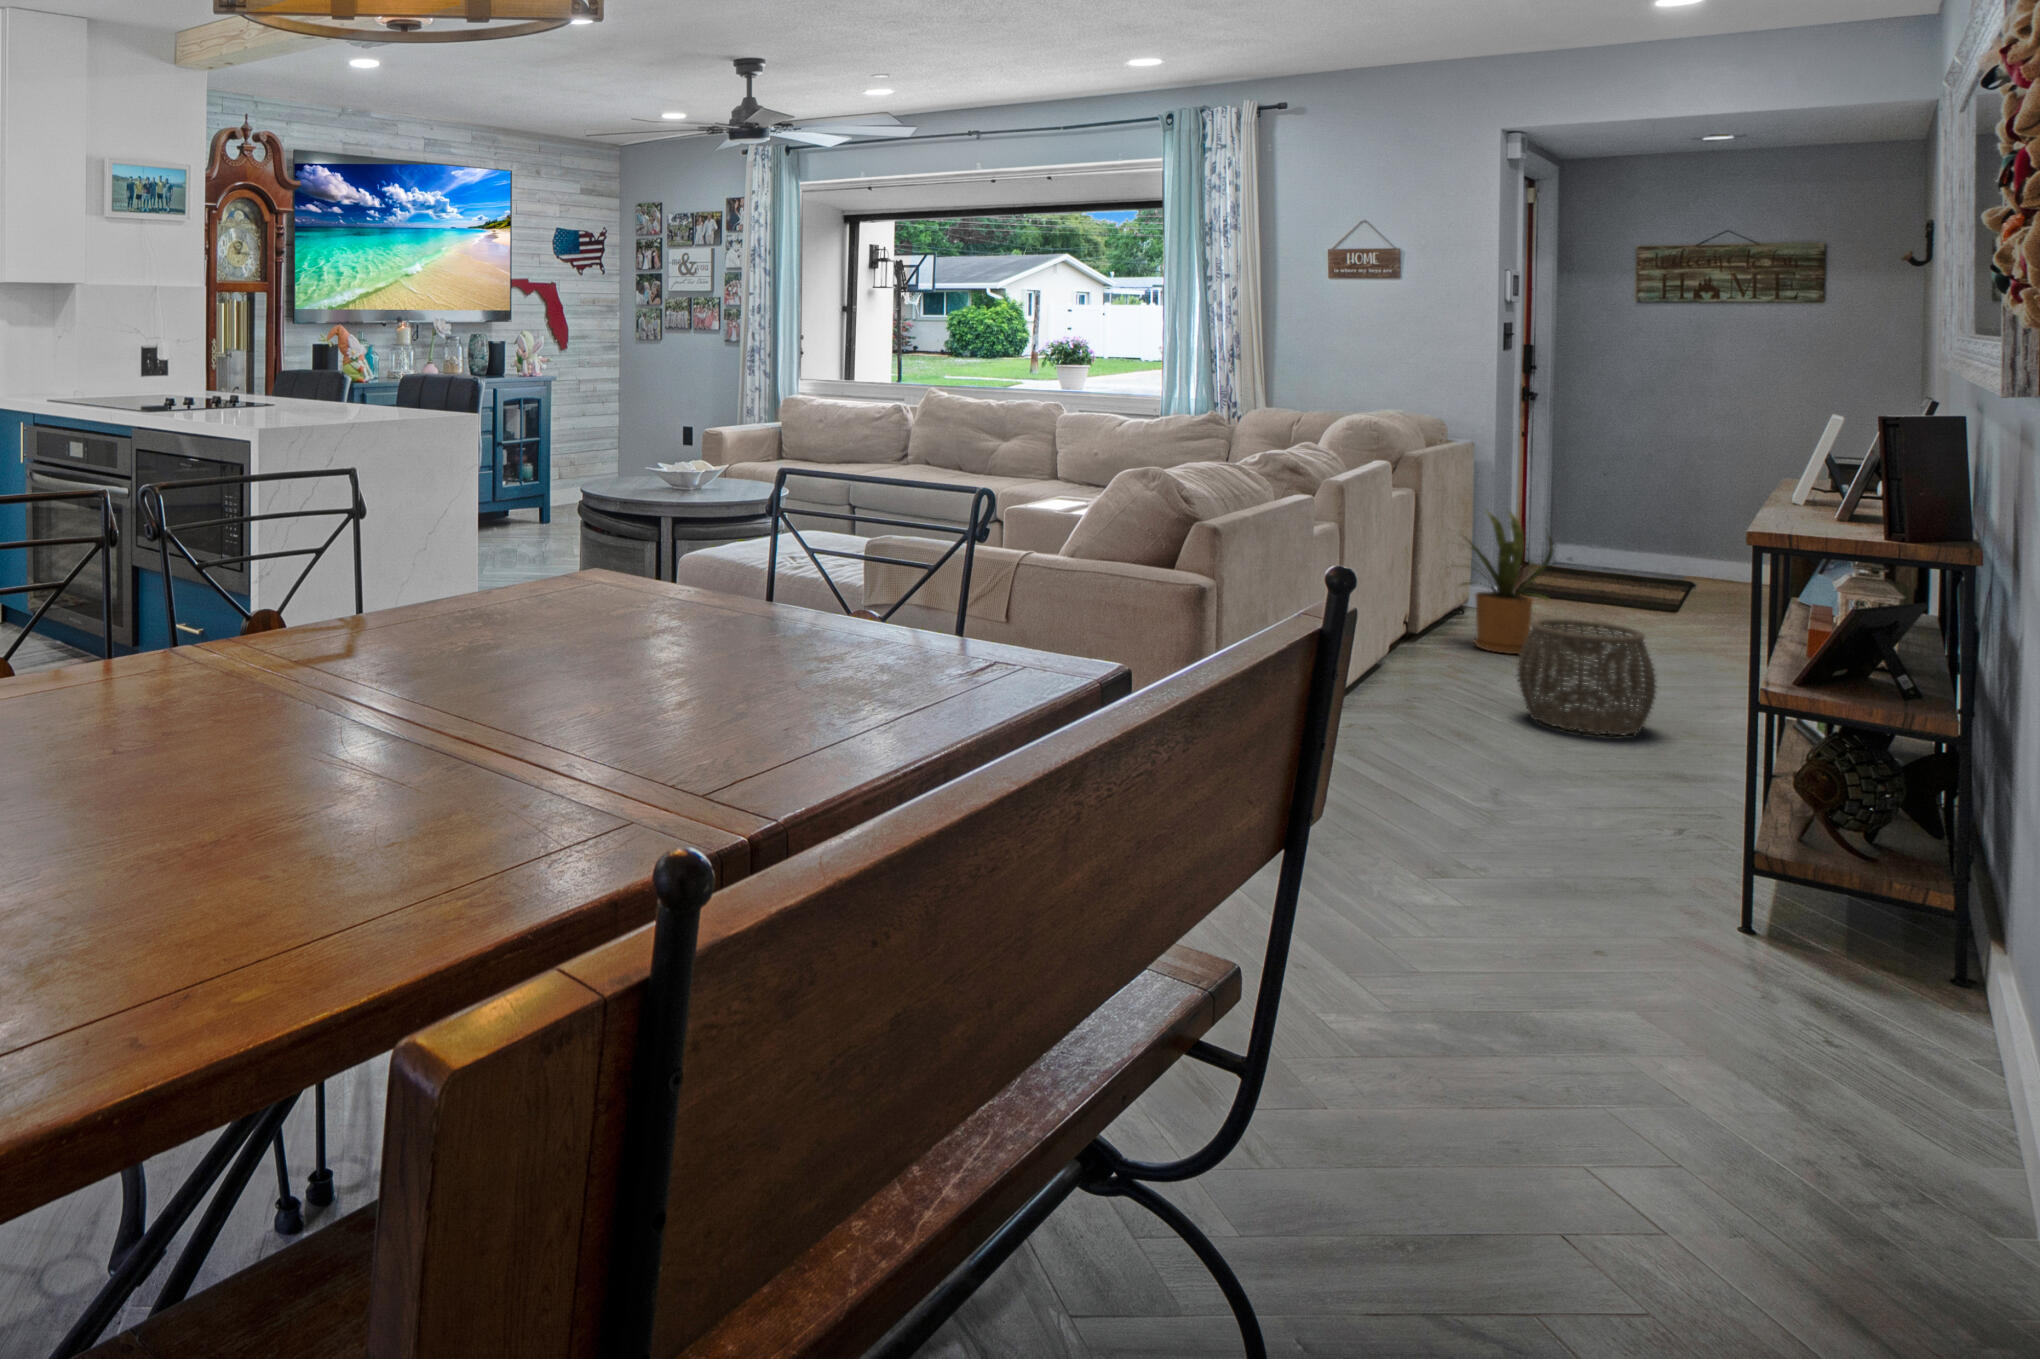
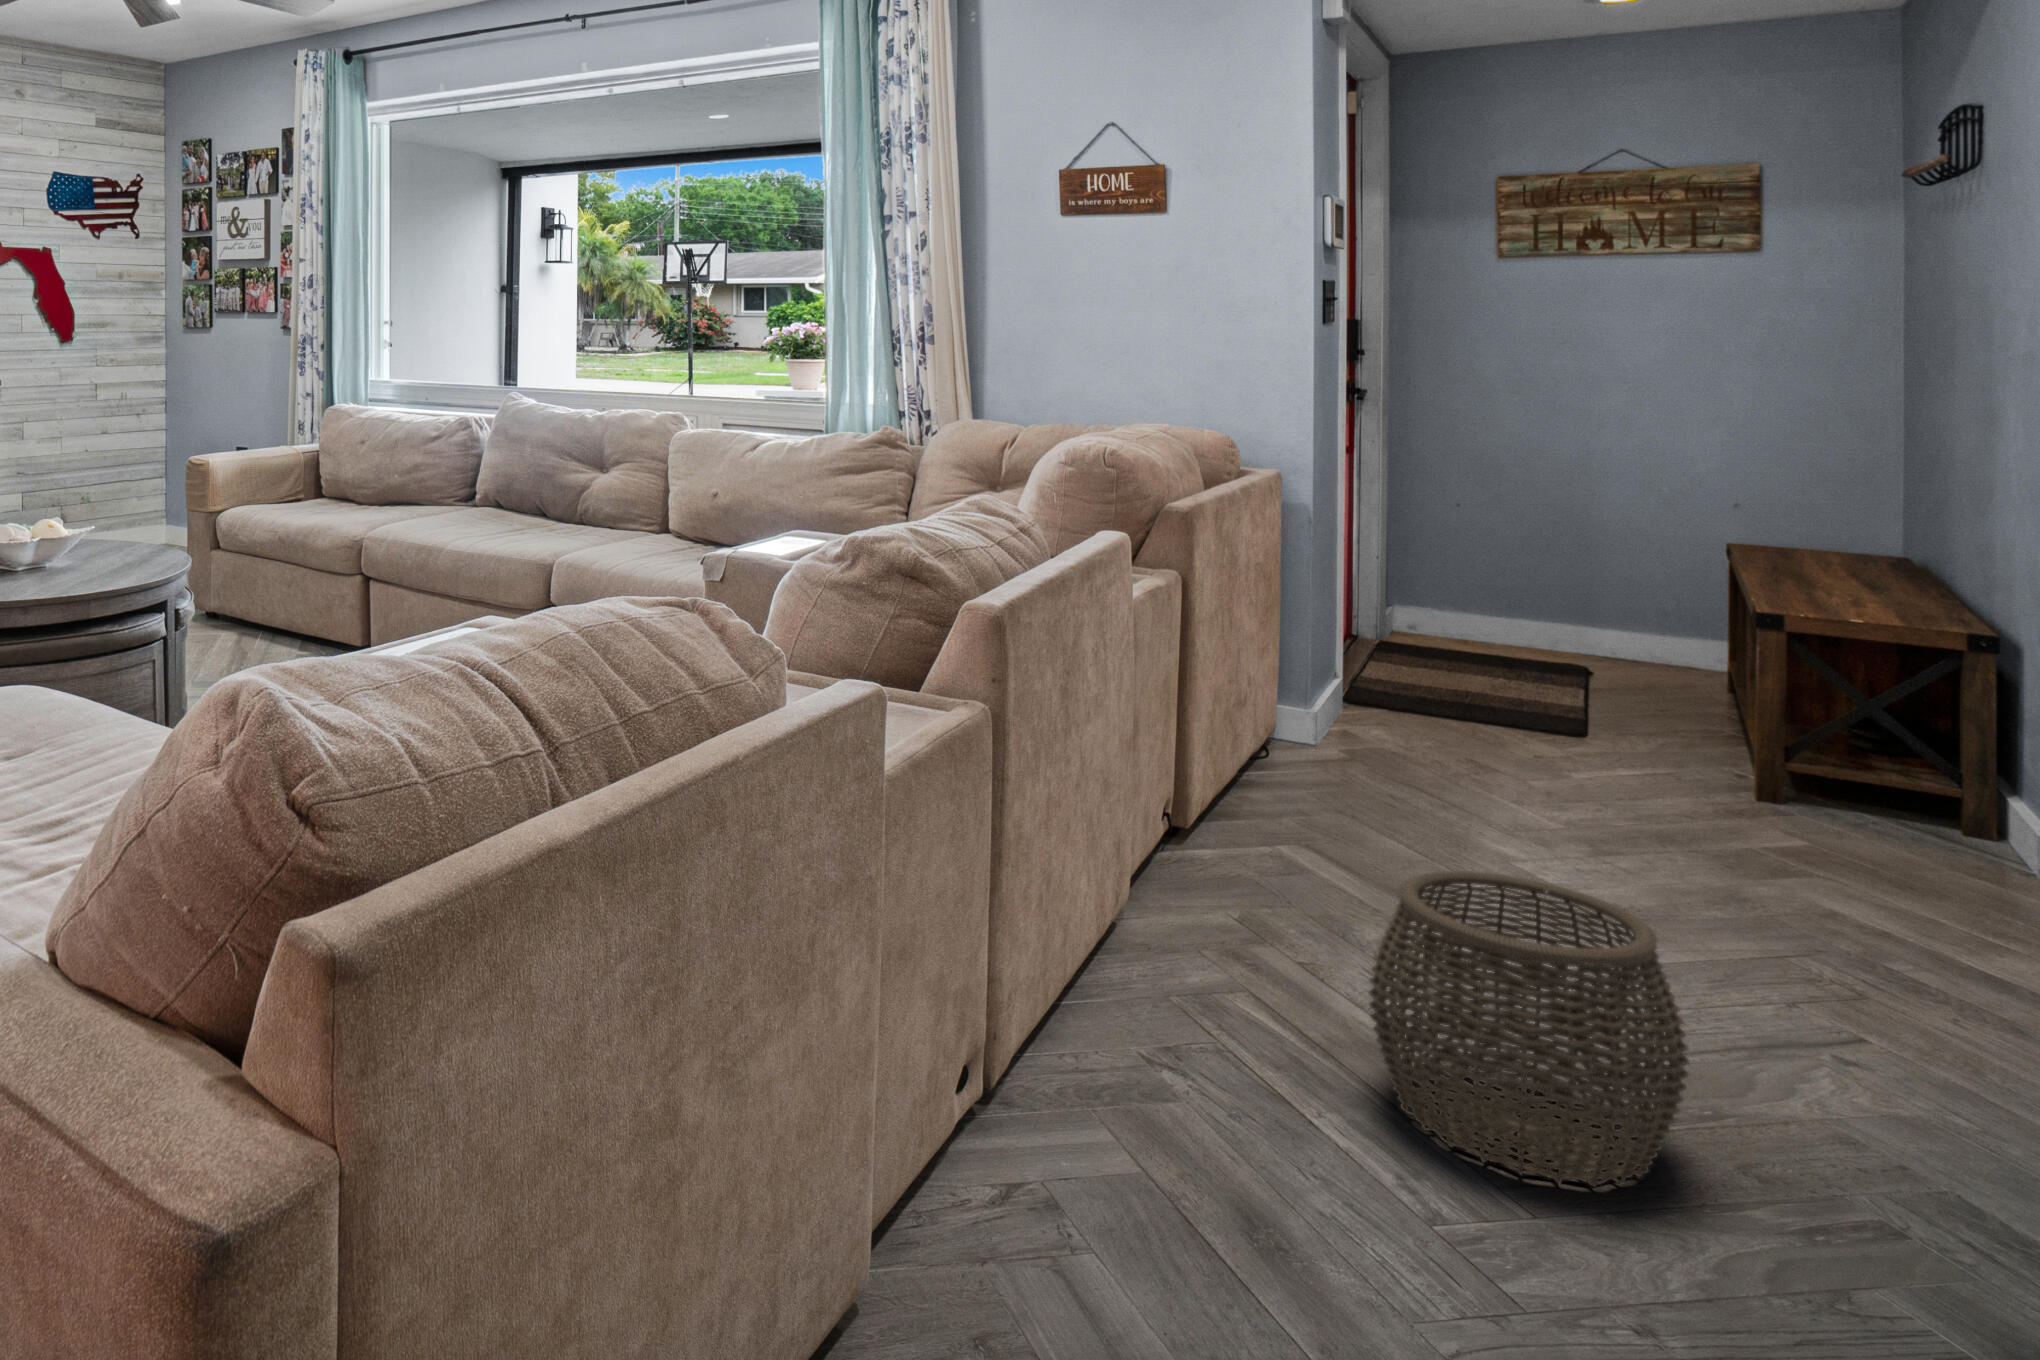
house plant: present [1451,512,1553,654] -> none [1218,586,1414,860]

